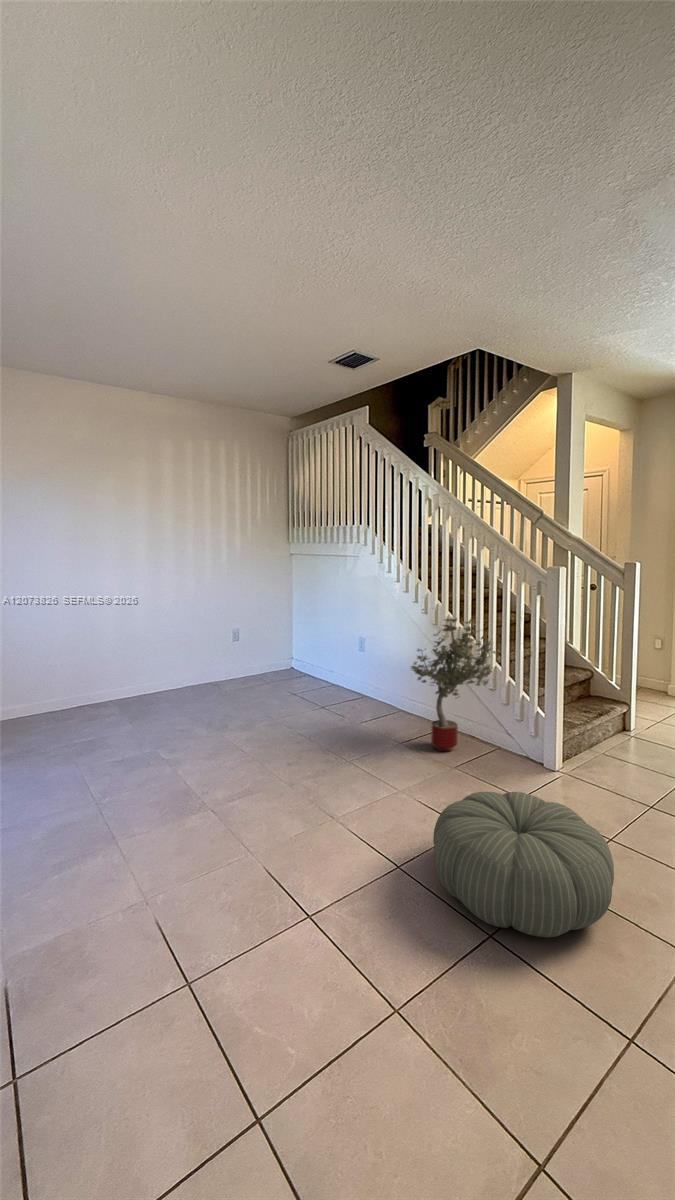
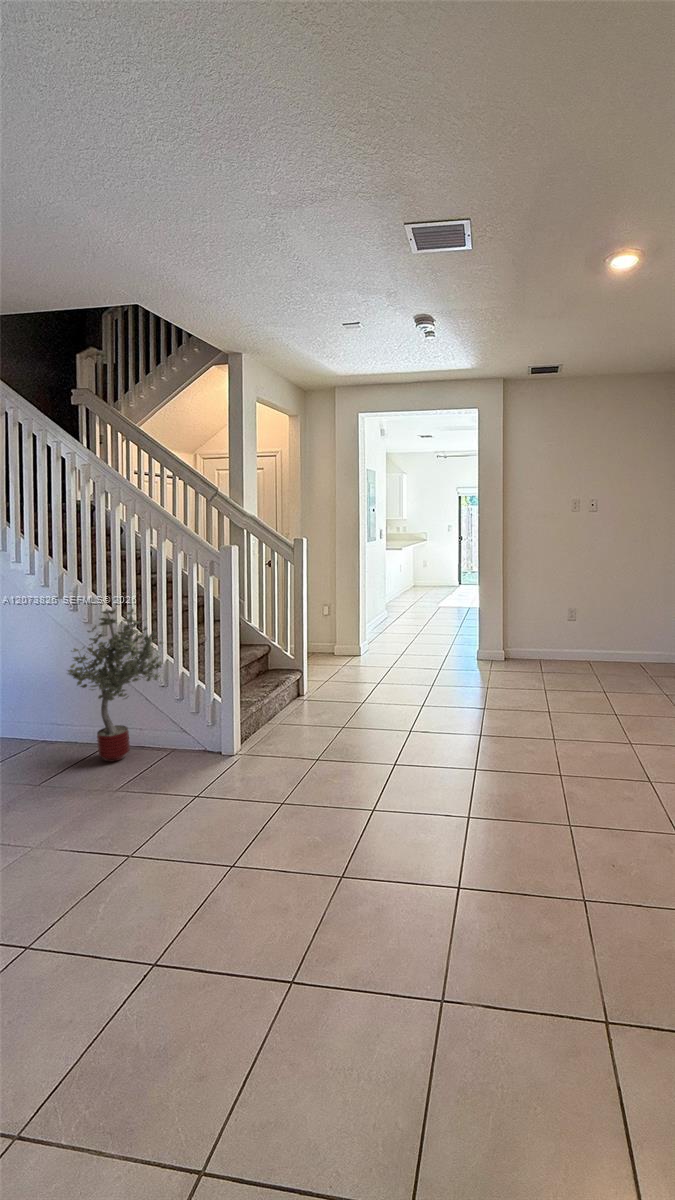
pouf: present [433,792,614,937] -> none [78,792,269,951]

